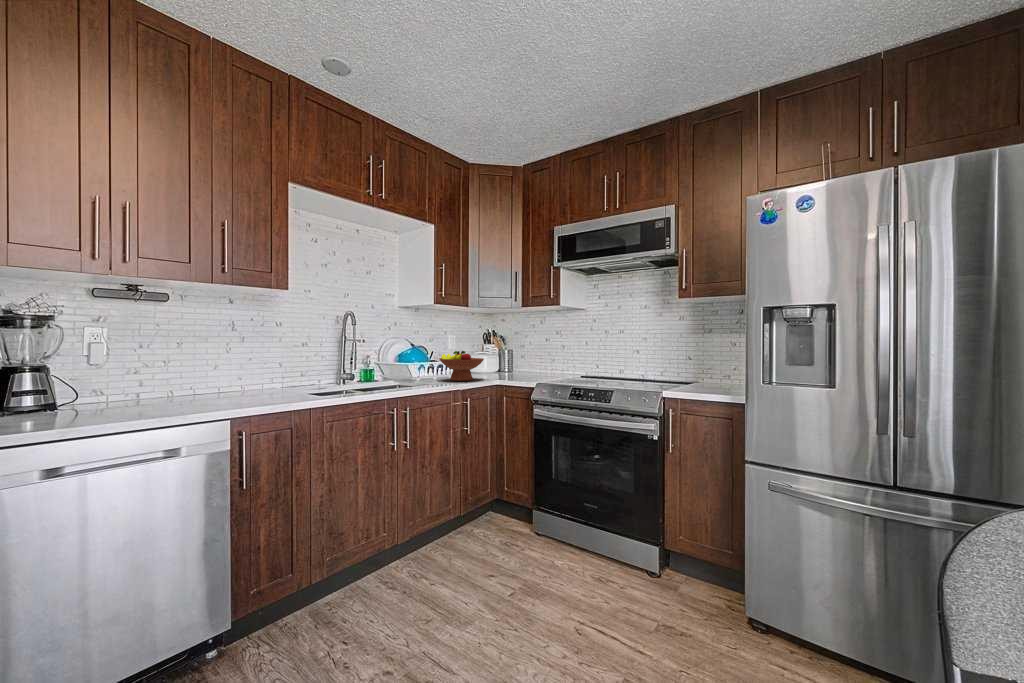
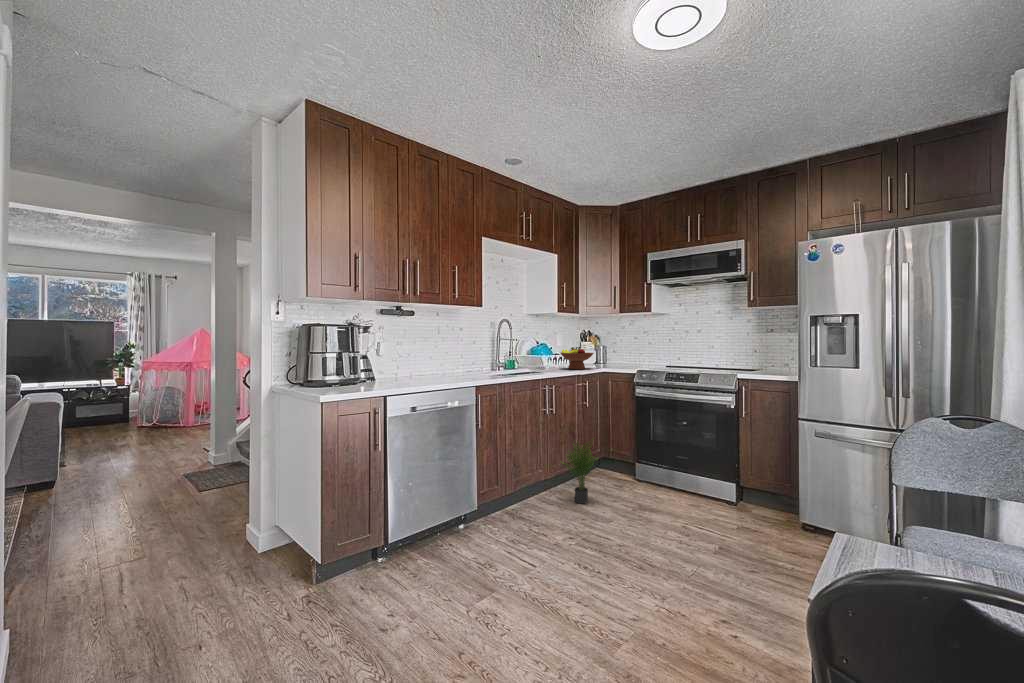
potted plant: none [402,483,472,583] -> present [563,444,595,504]

